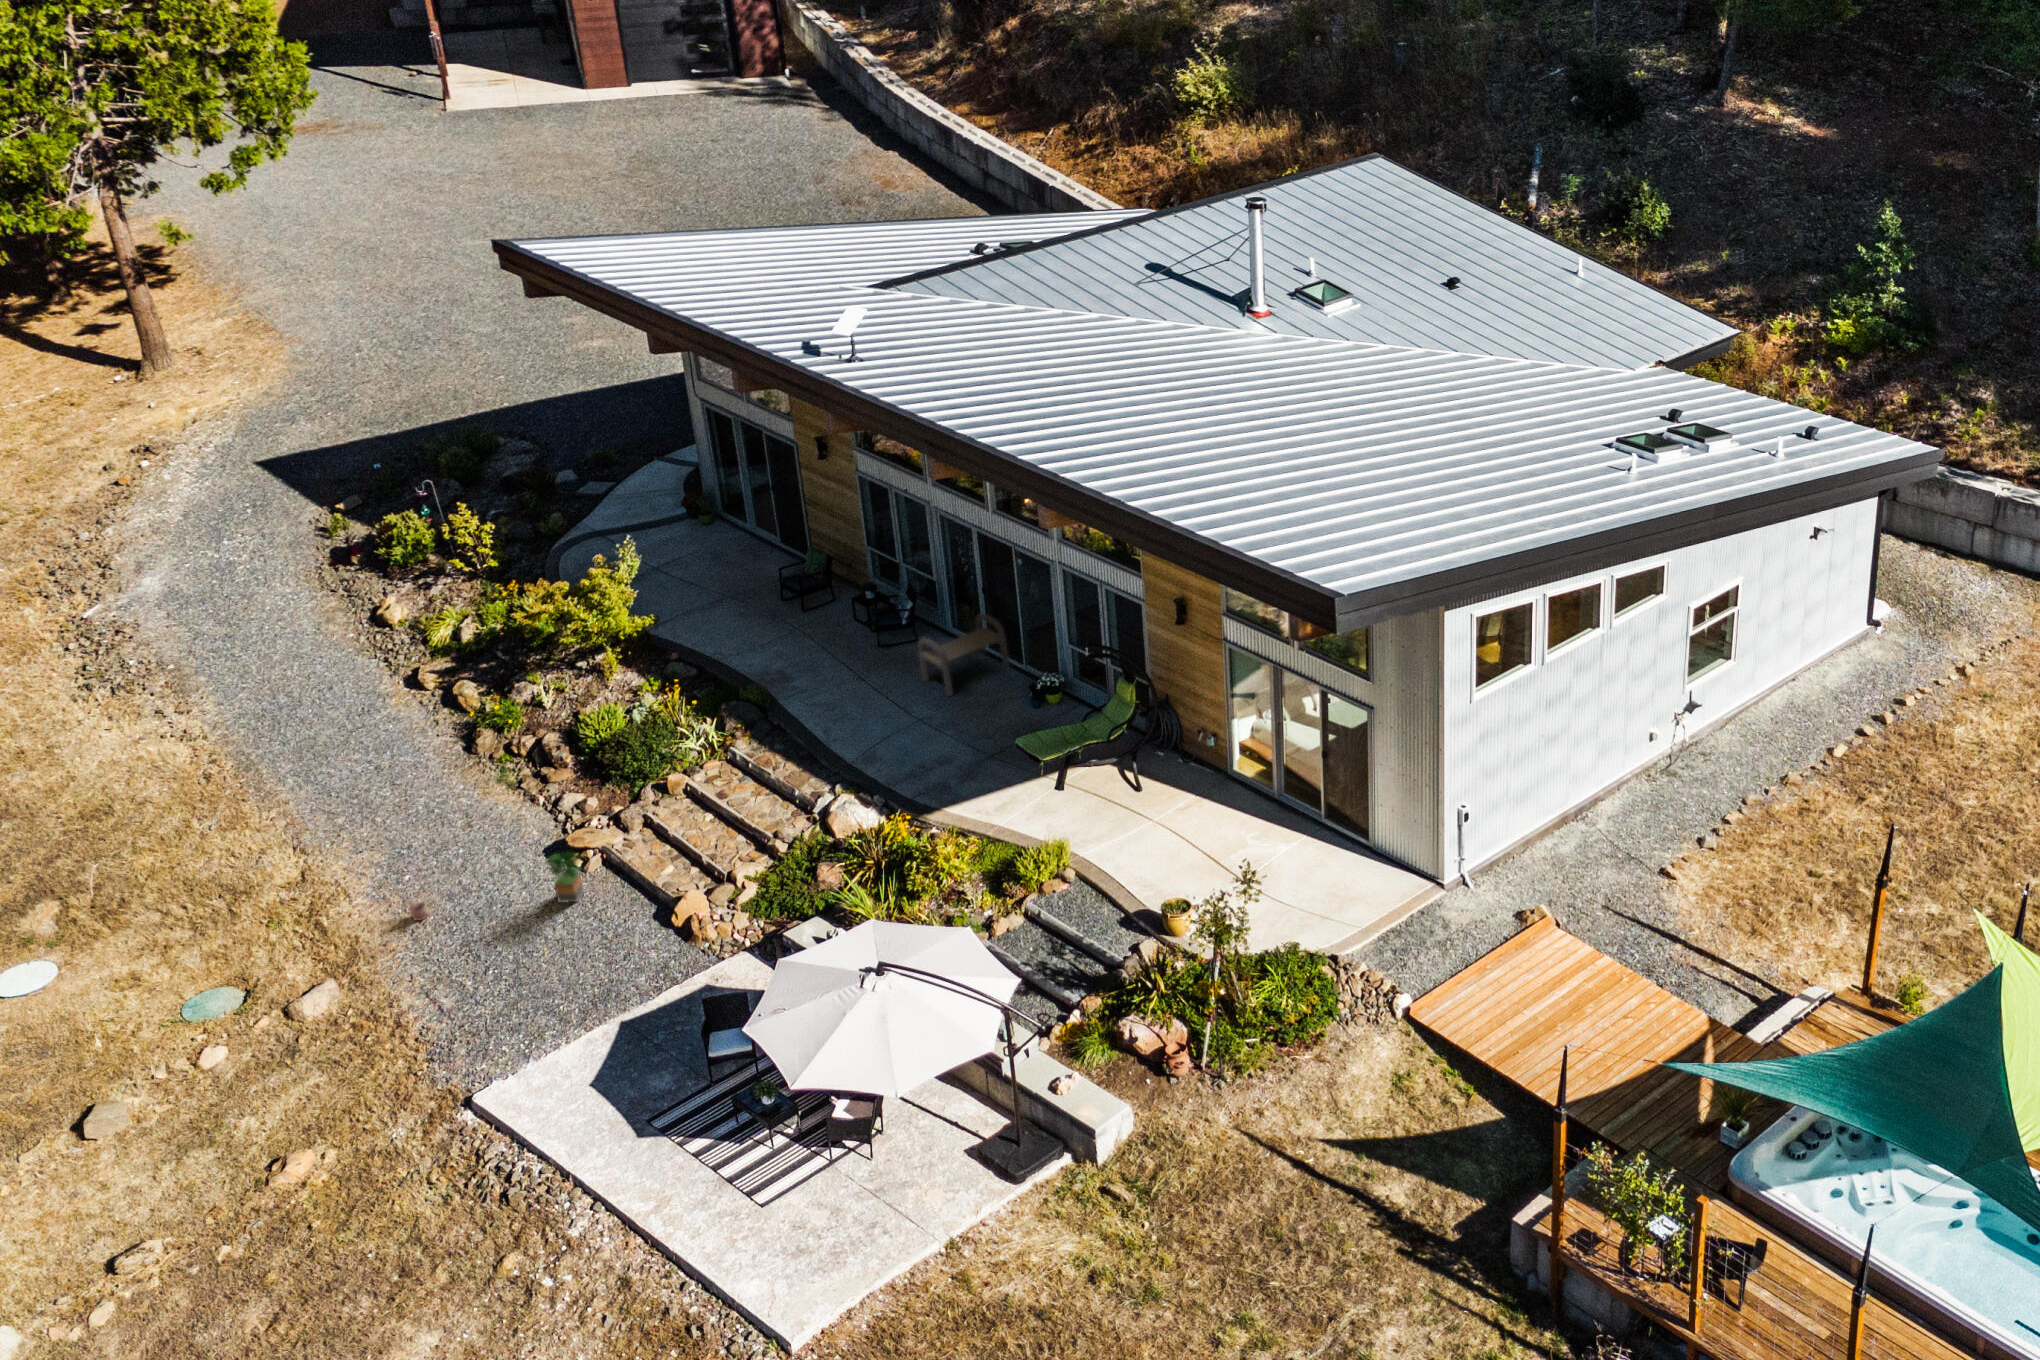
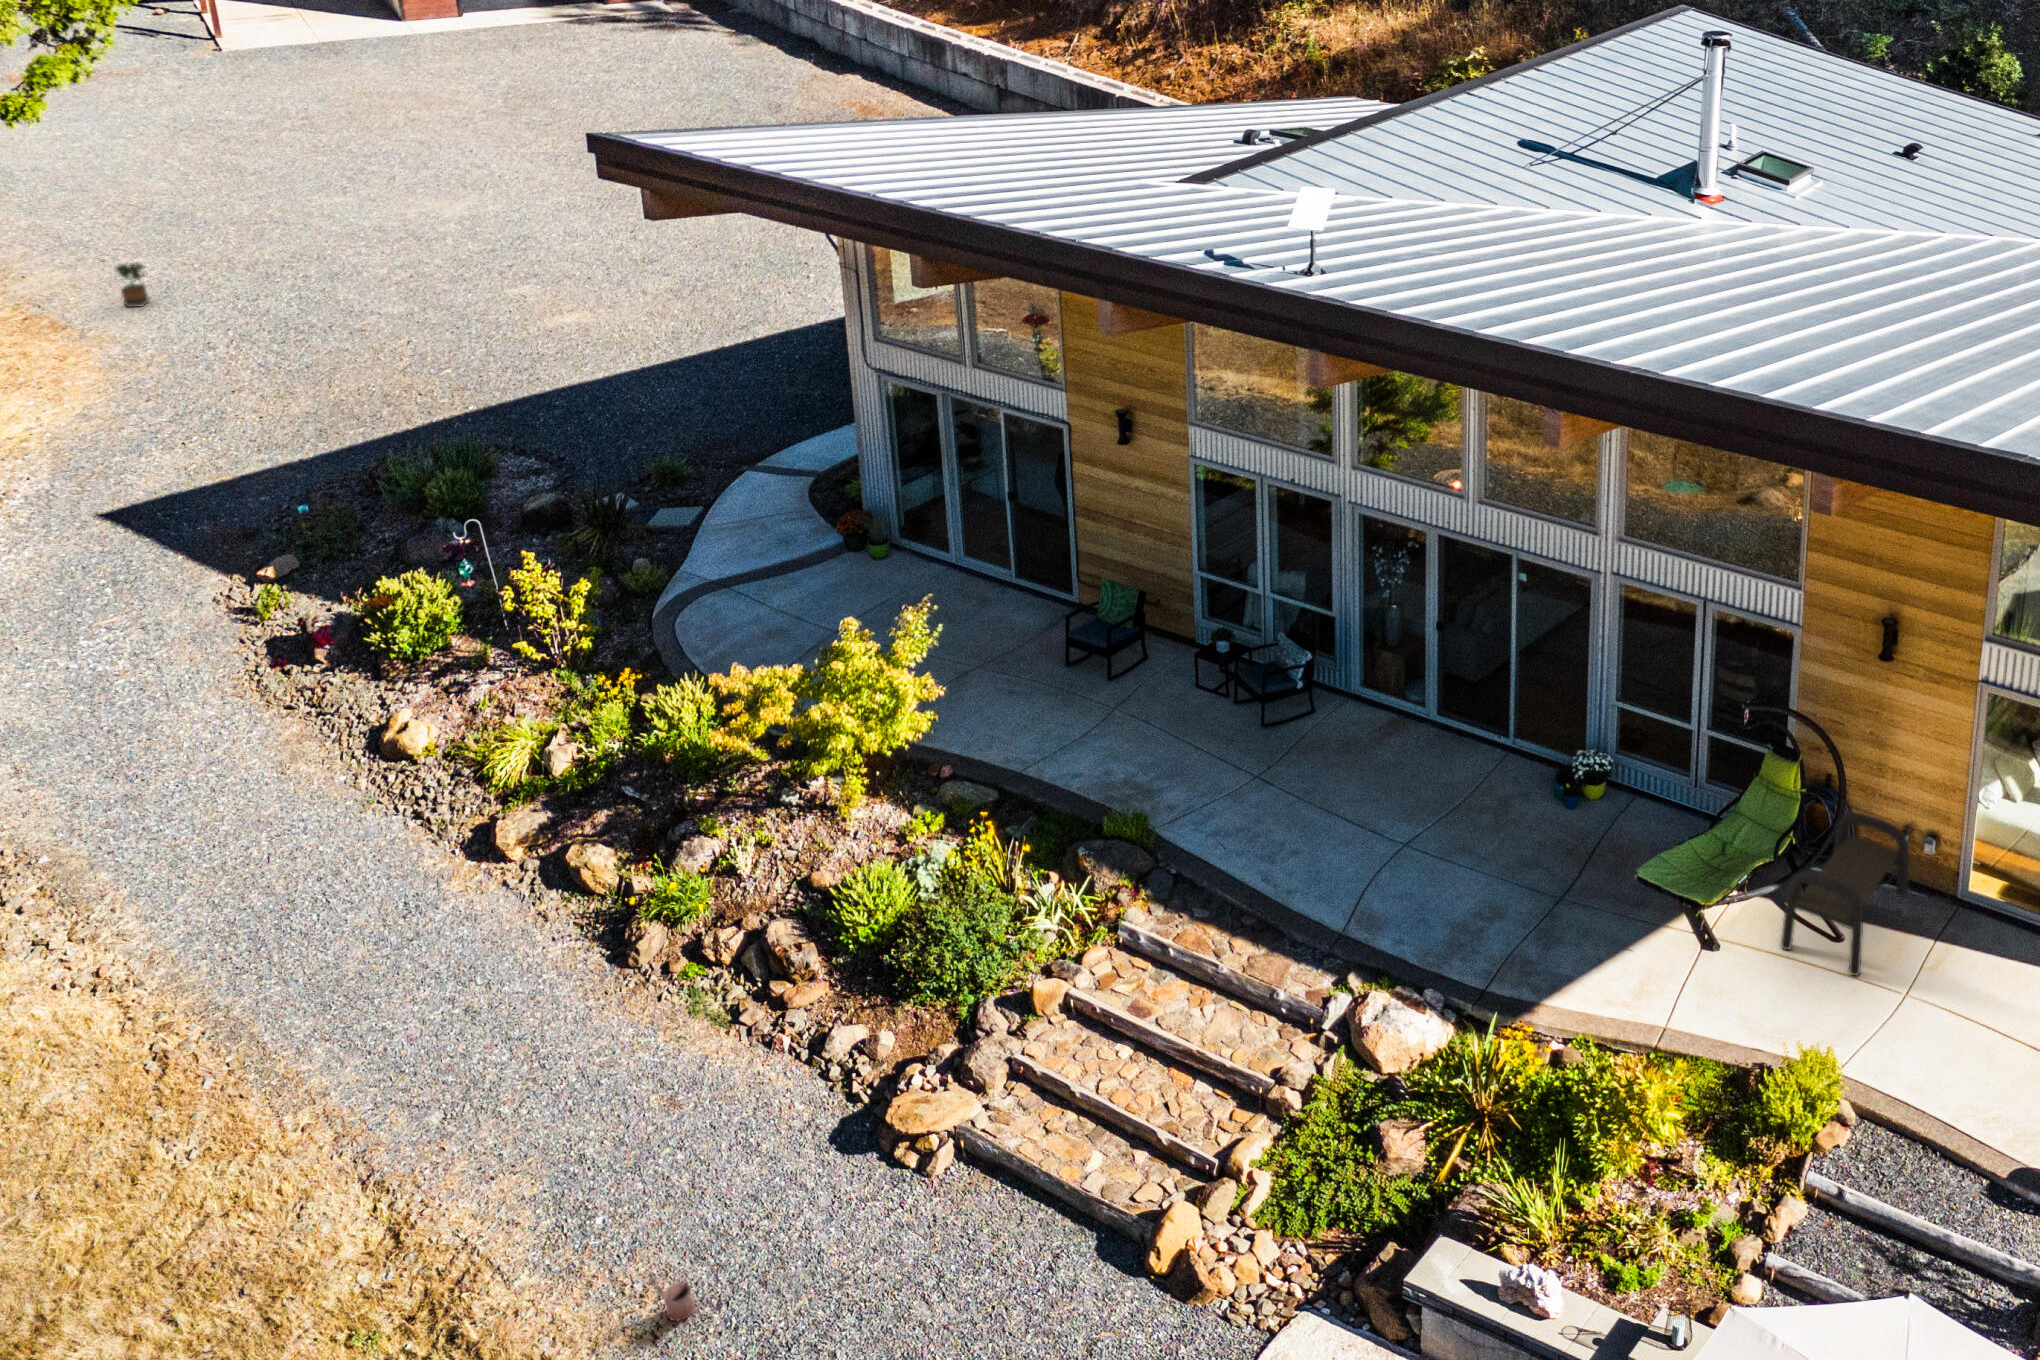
bench: present [919,614,1009,696] -> present [1780,812,1909,976]
potted tree: present [546,852,584,903] -> present [115,263,148,307]

